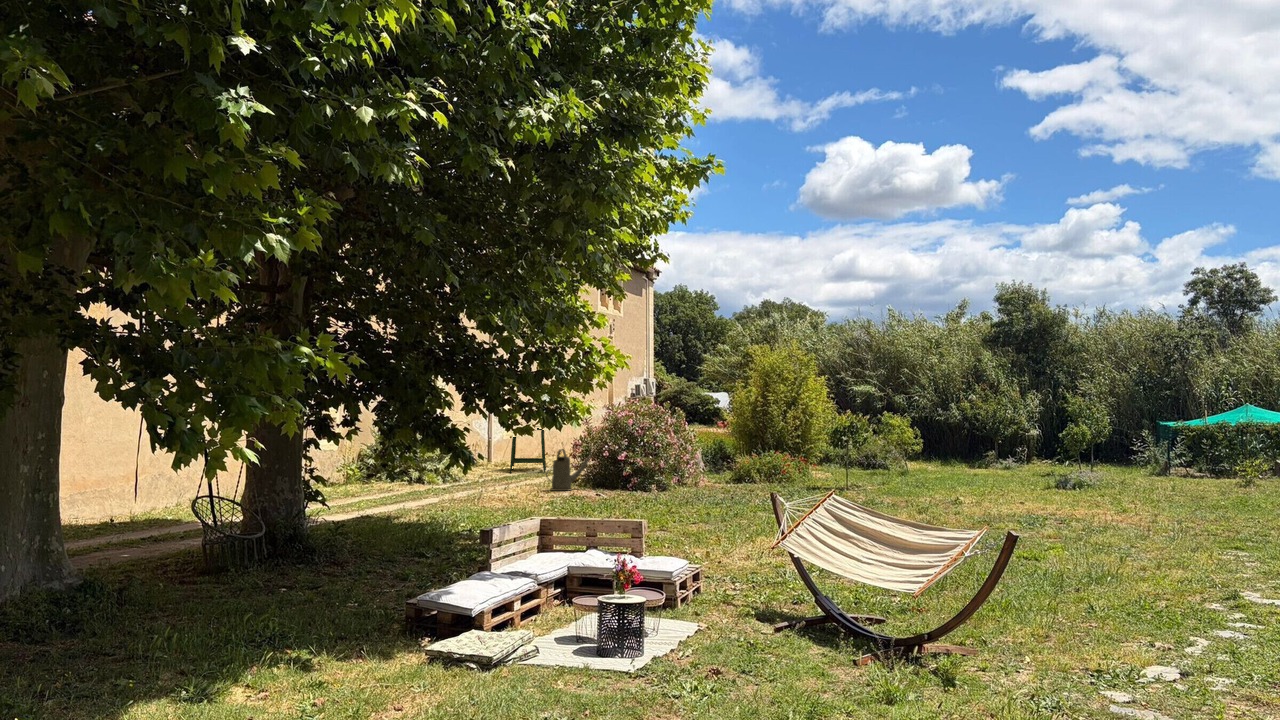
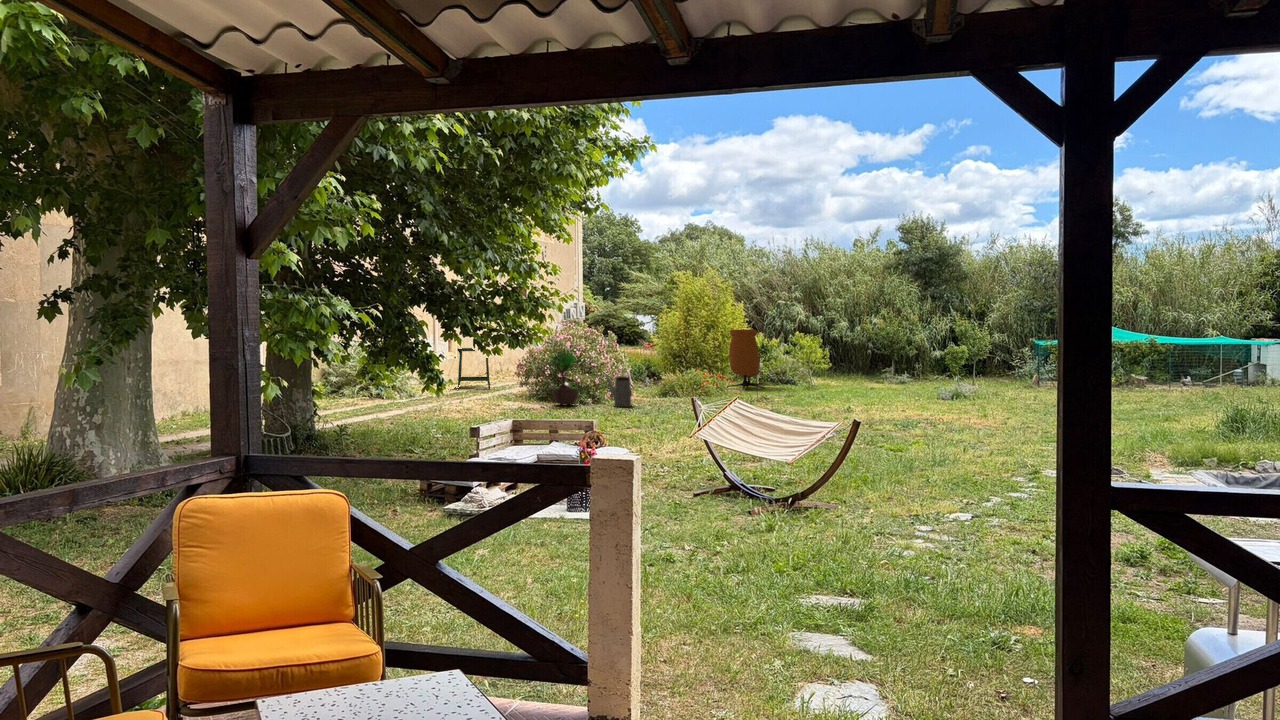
lounge chair: none [811,406,854,475] -> present [727,329,764,389]
potted tree: none [601,425,640,493] -> present [548,351,578,406]
watering can: present [546,449,591,491] -> present [606,371,632,407]

